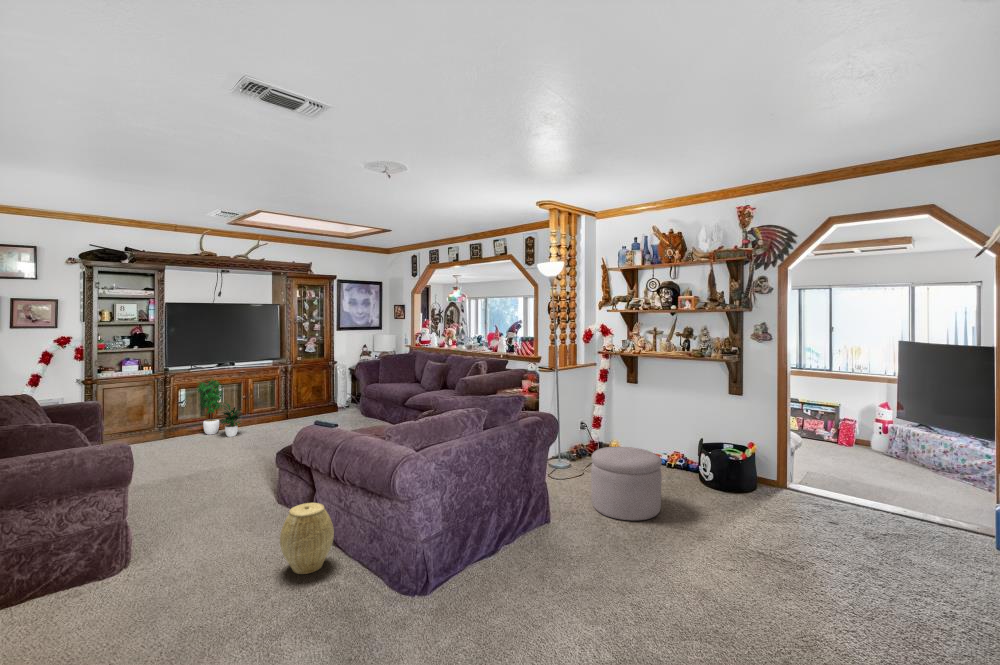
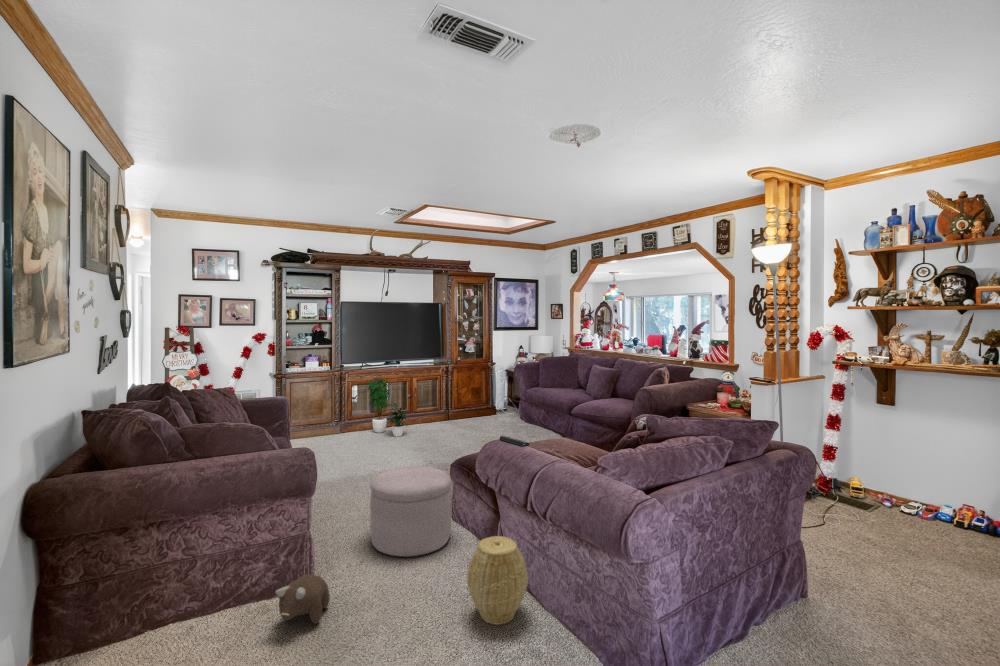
ottoman: present [591,447,662,521] -> present [370,466,452,557]
plush toy: none [87,555,146,599] -> present [275,574,330,624]

